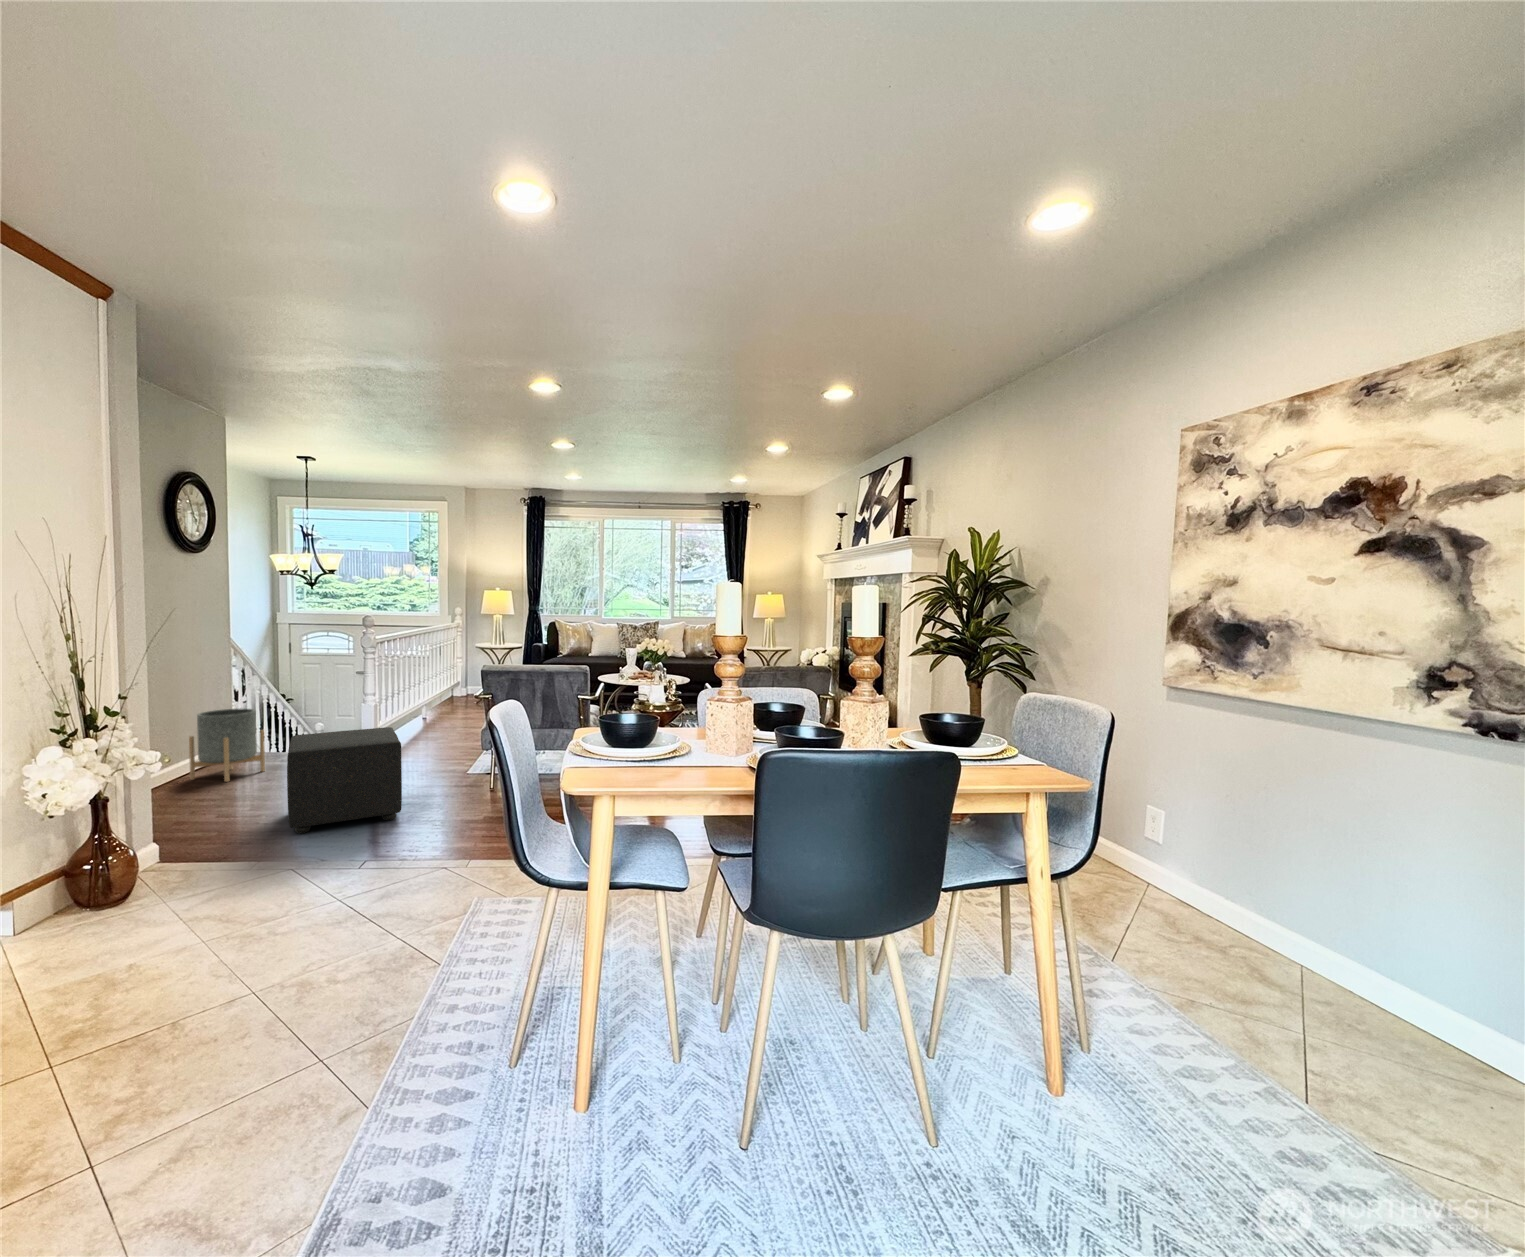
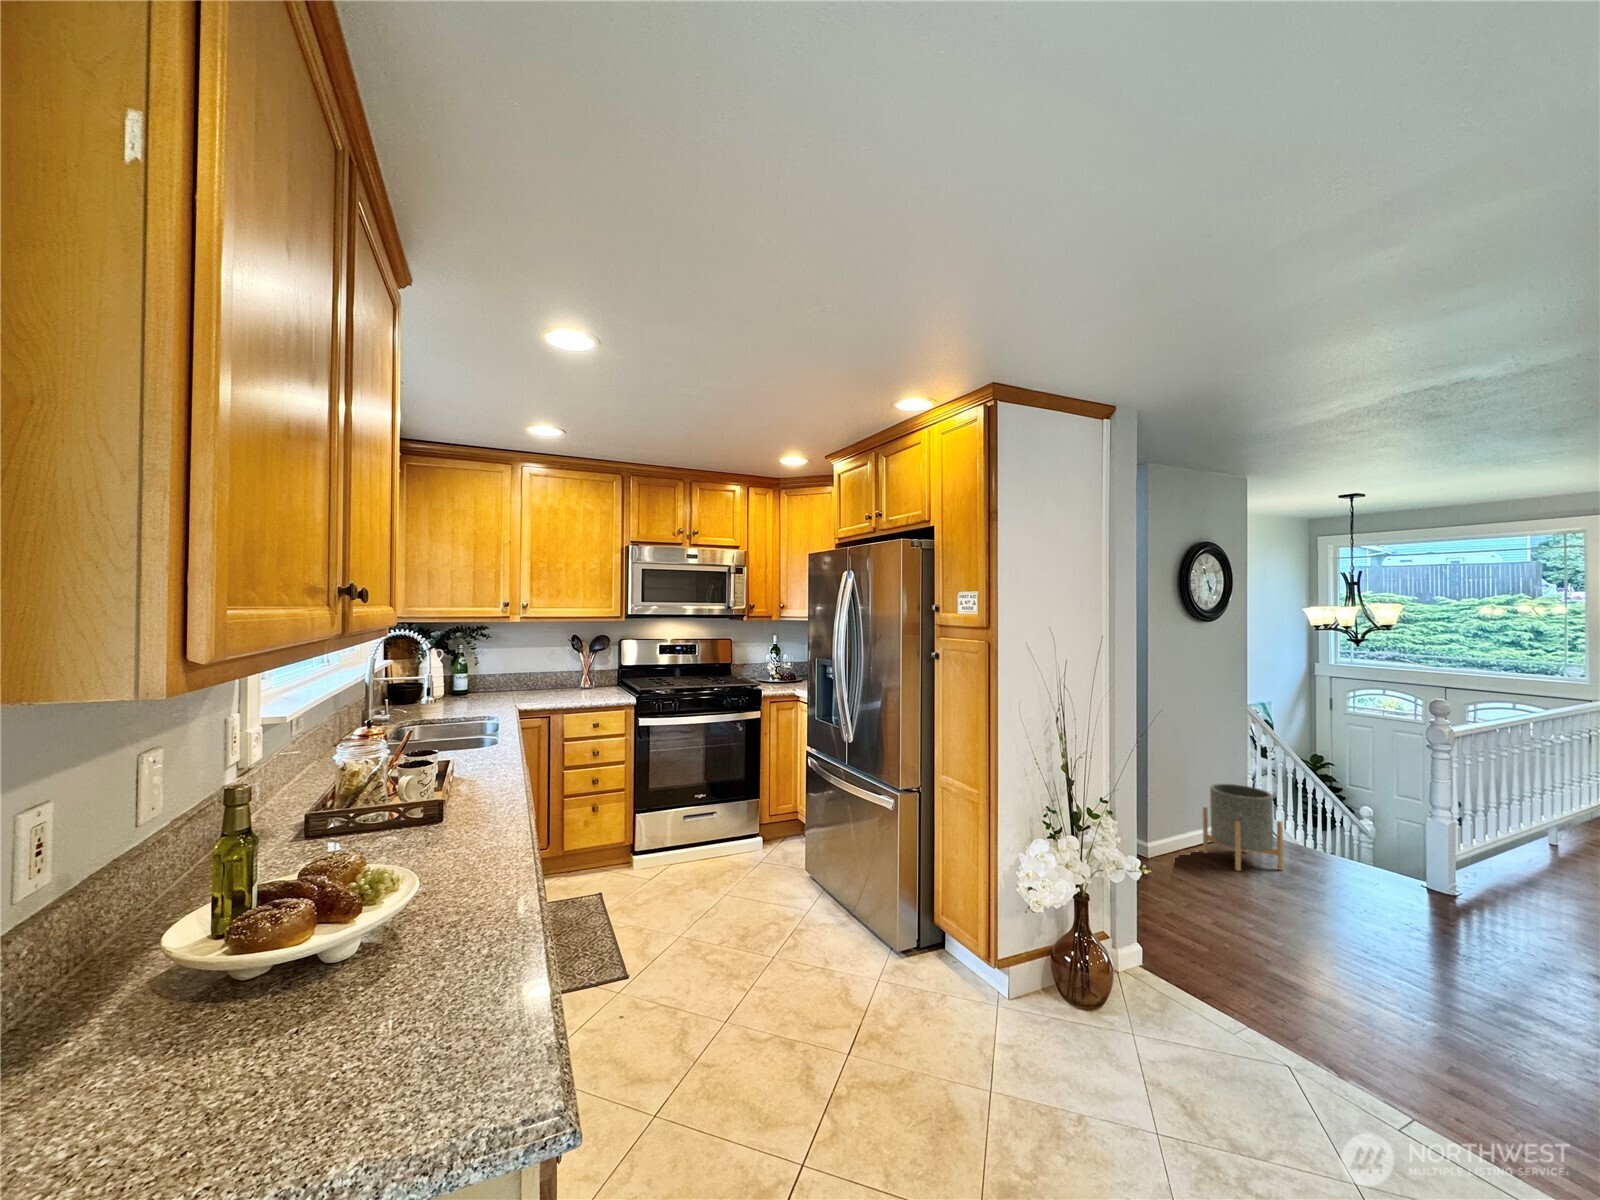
ottoman: present [287,727,402,834] -> none [1290,864,1499,1081]

